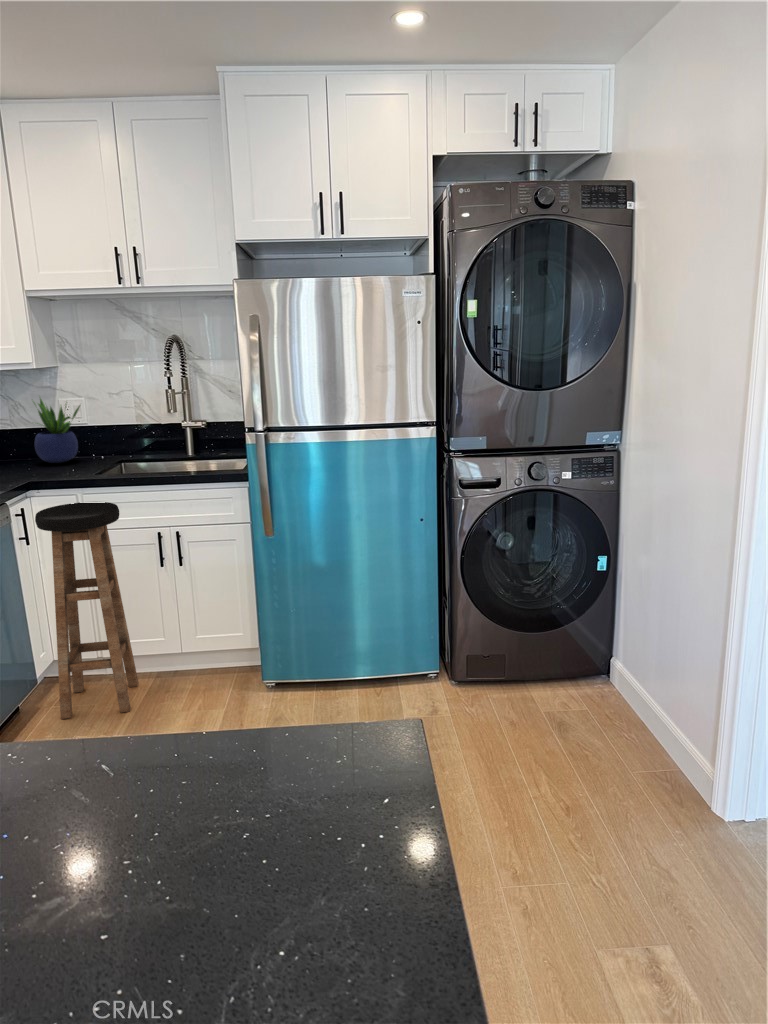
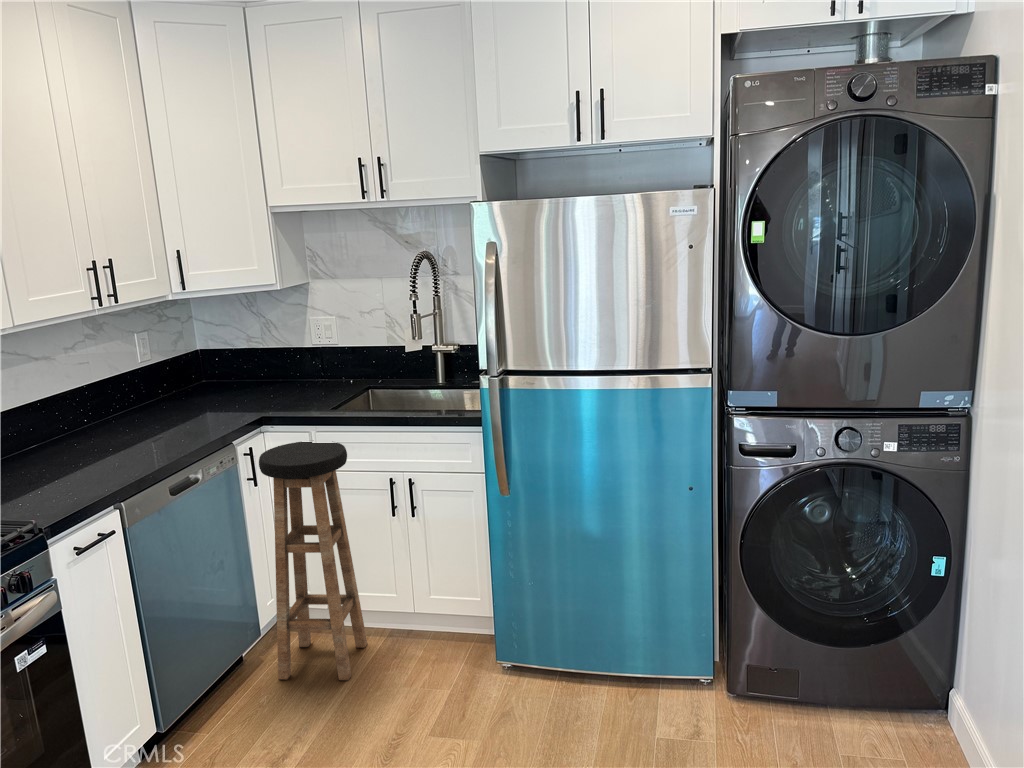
potted plant: present [34,398,80,463] -> none [274,314,327,389]

